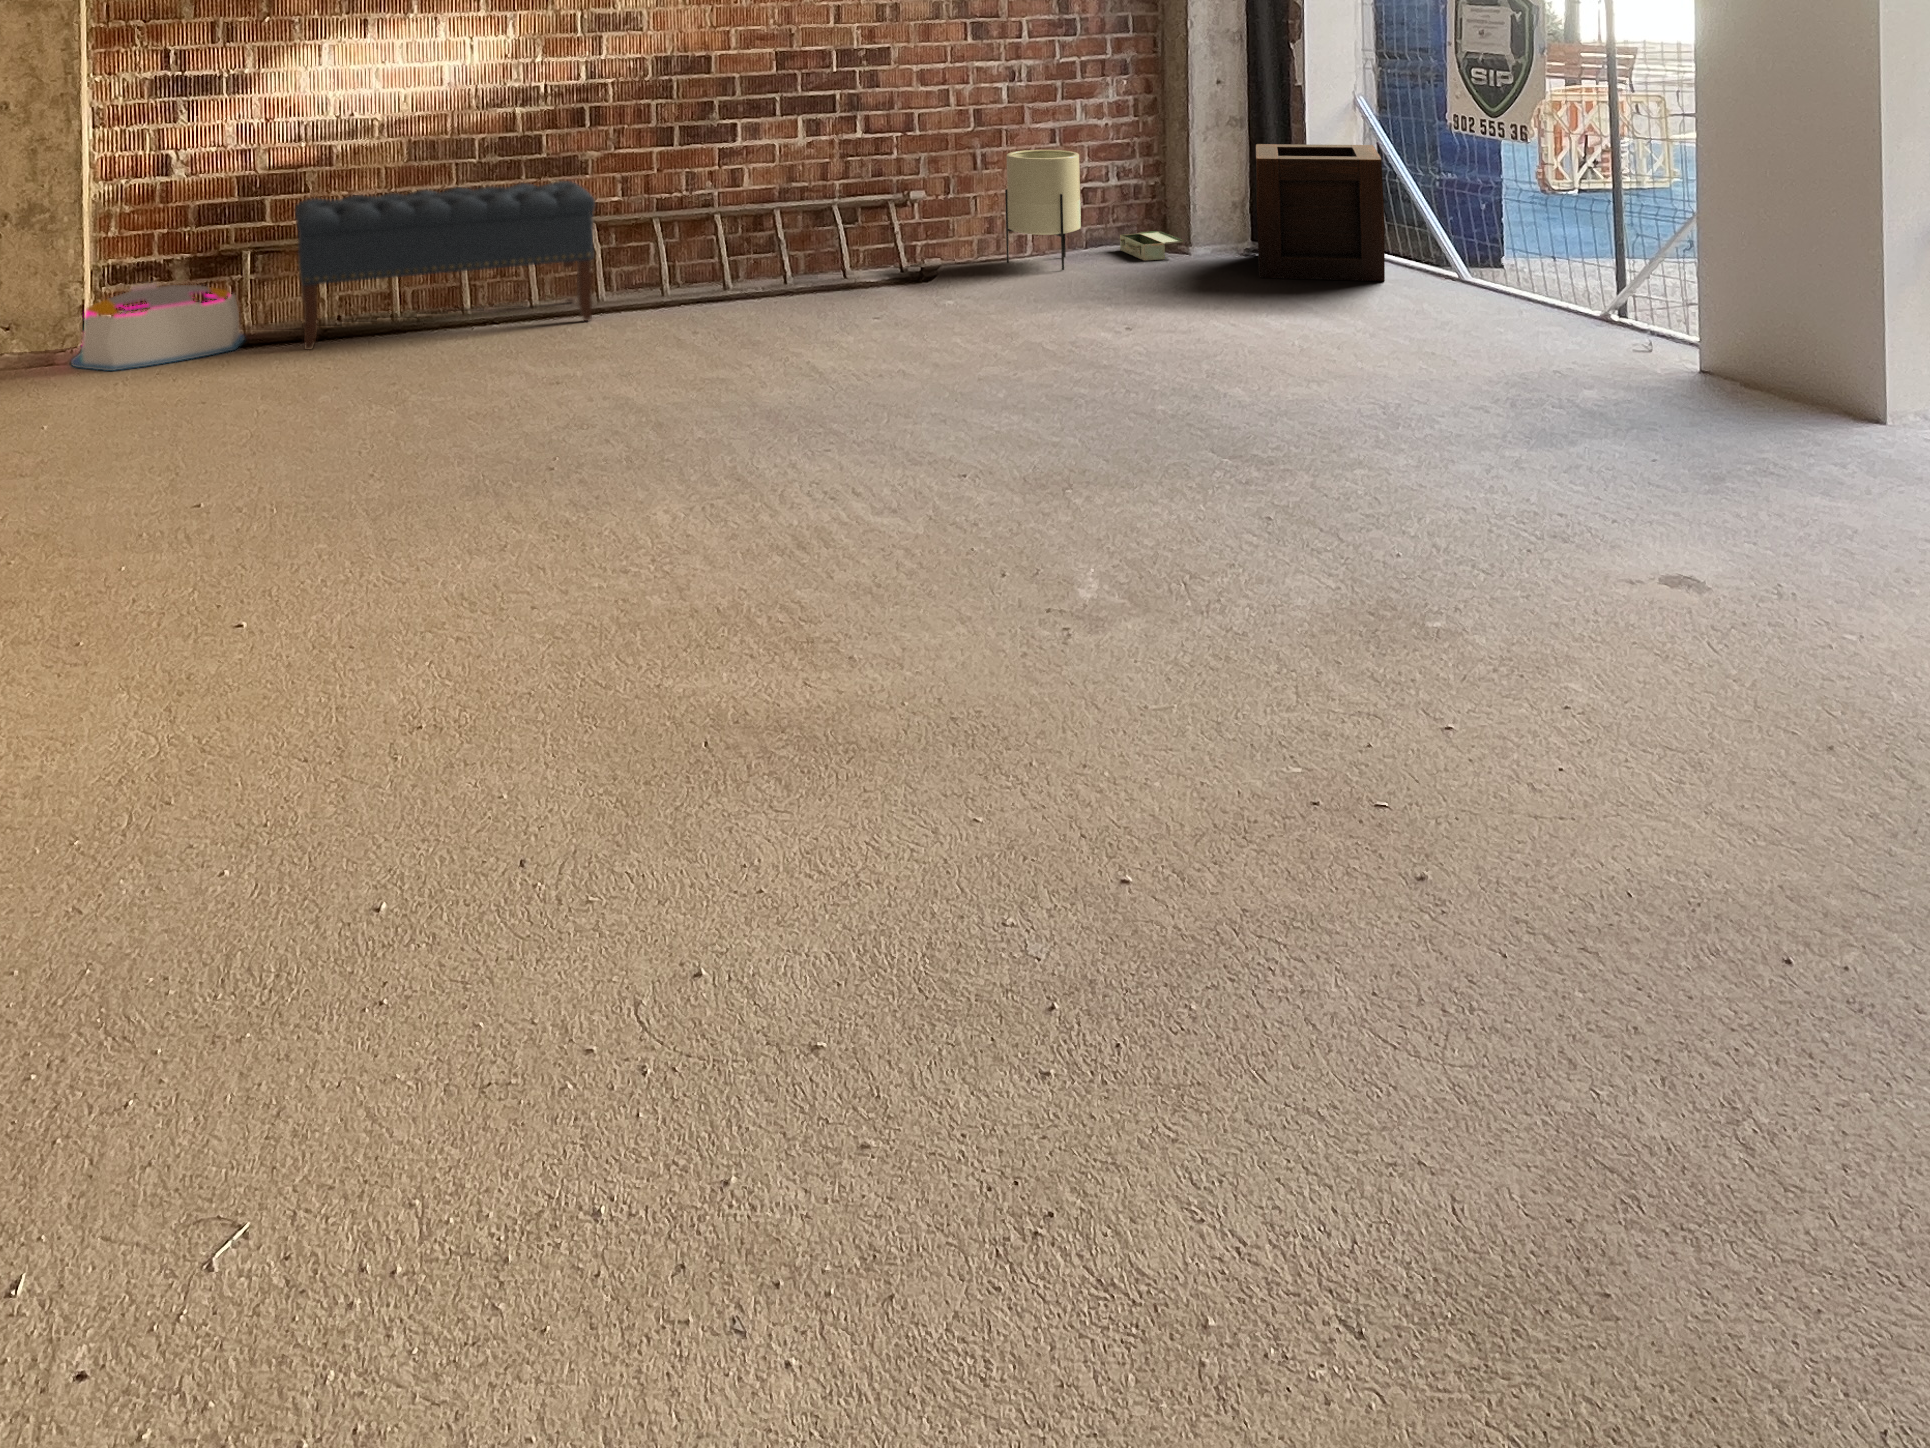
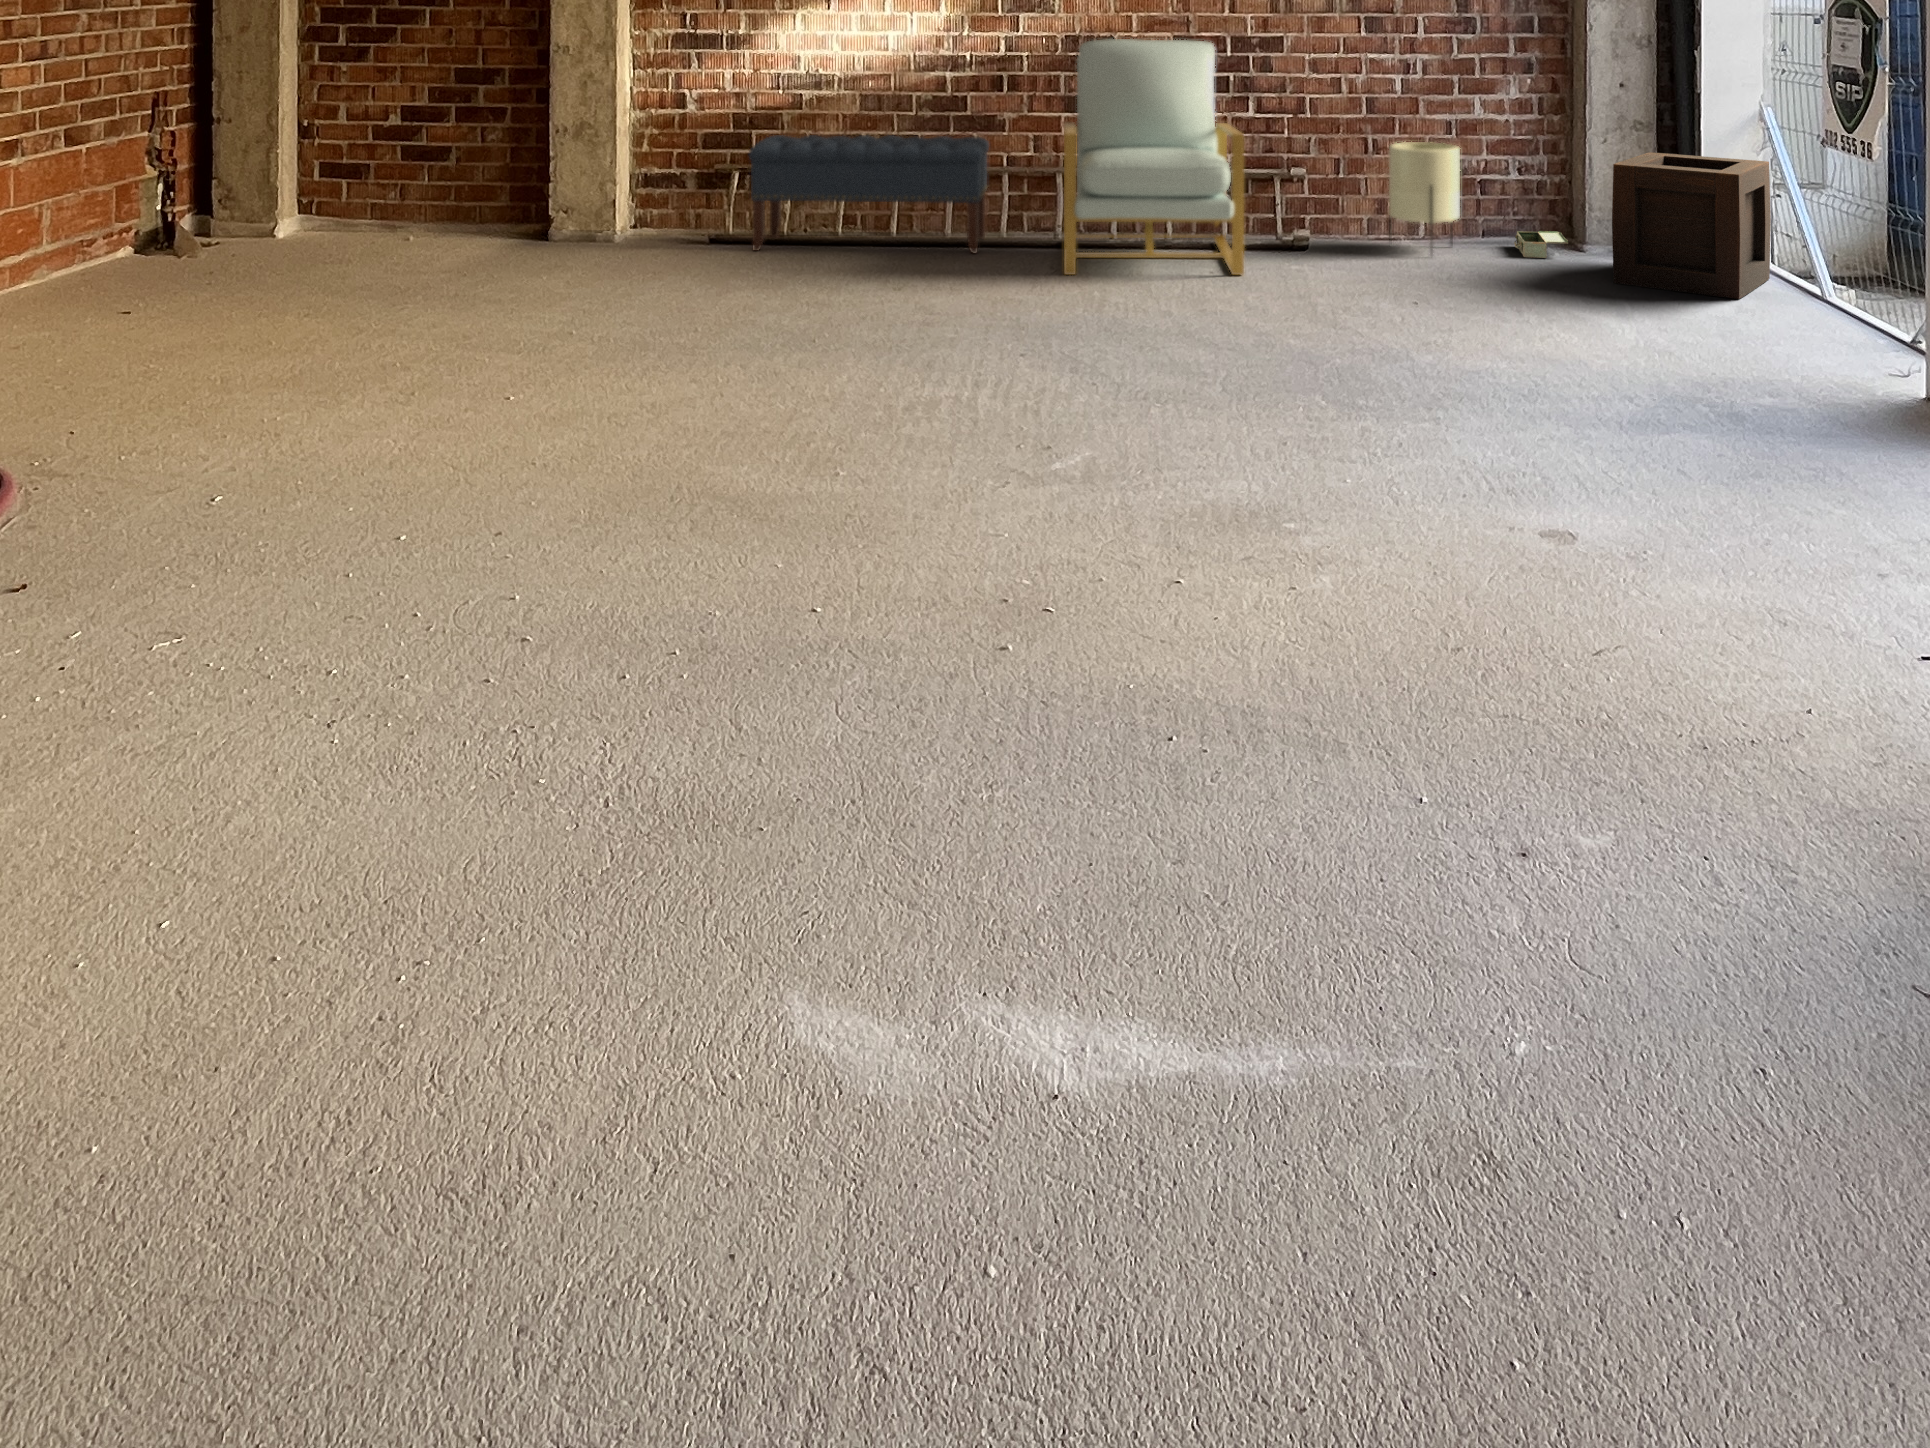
chair: none [666,55,917,334] -> present [1064,39,1244,275]
storage bin: present [71,283,244,371] -> none [597,190,724,250]

